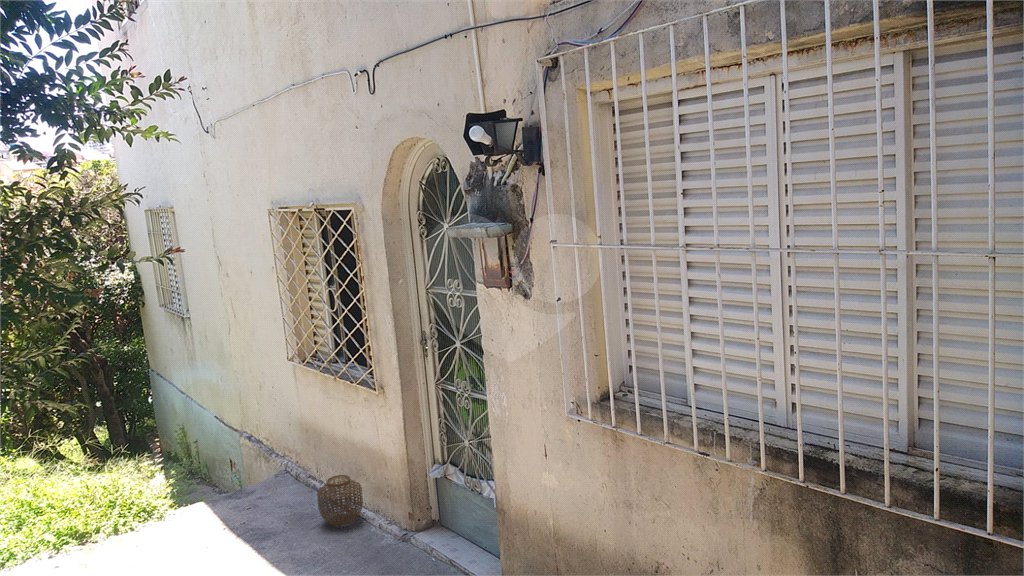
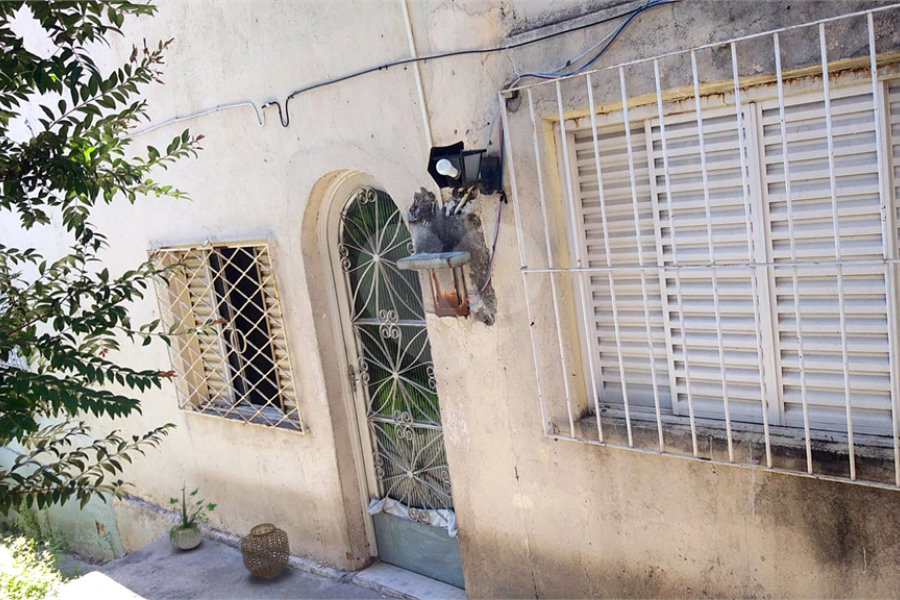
potted plant: none [266,422,313,491] -> present [169,486,217,549]

